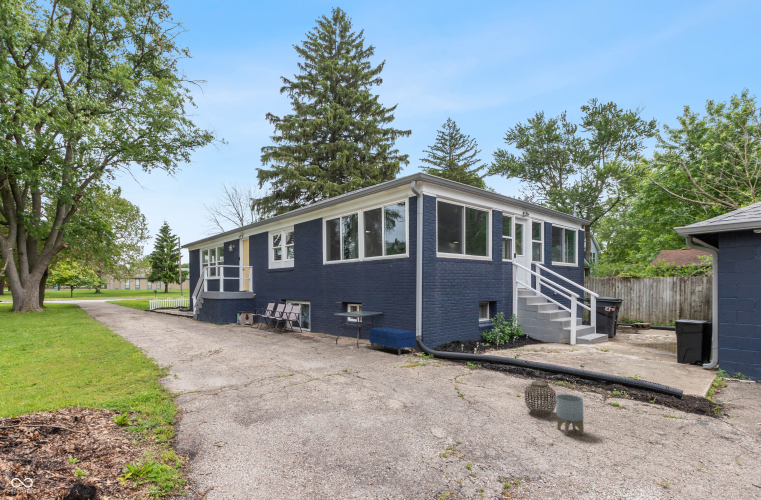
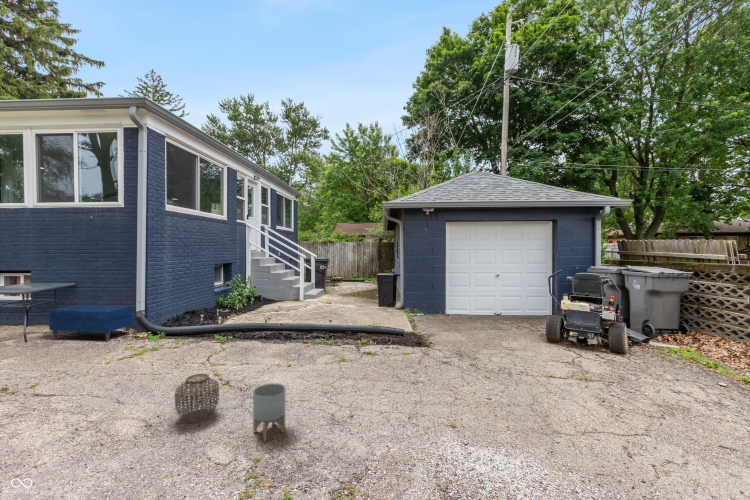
woven basket: present [525,381,556,417] -> present [175,374,219,422]
planter: present [556,394,584,436] -> present [253,383,286,441]

